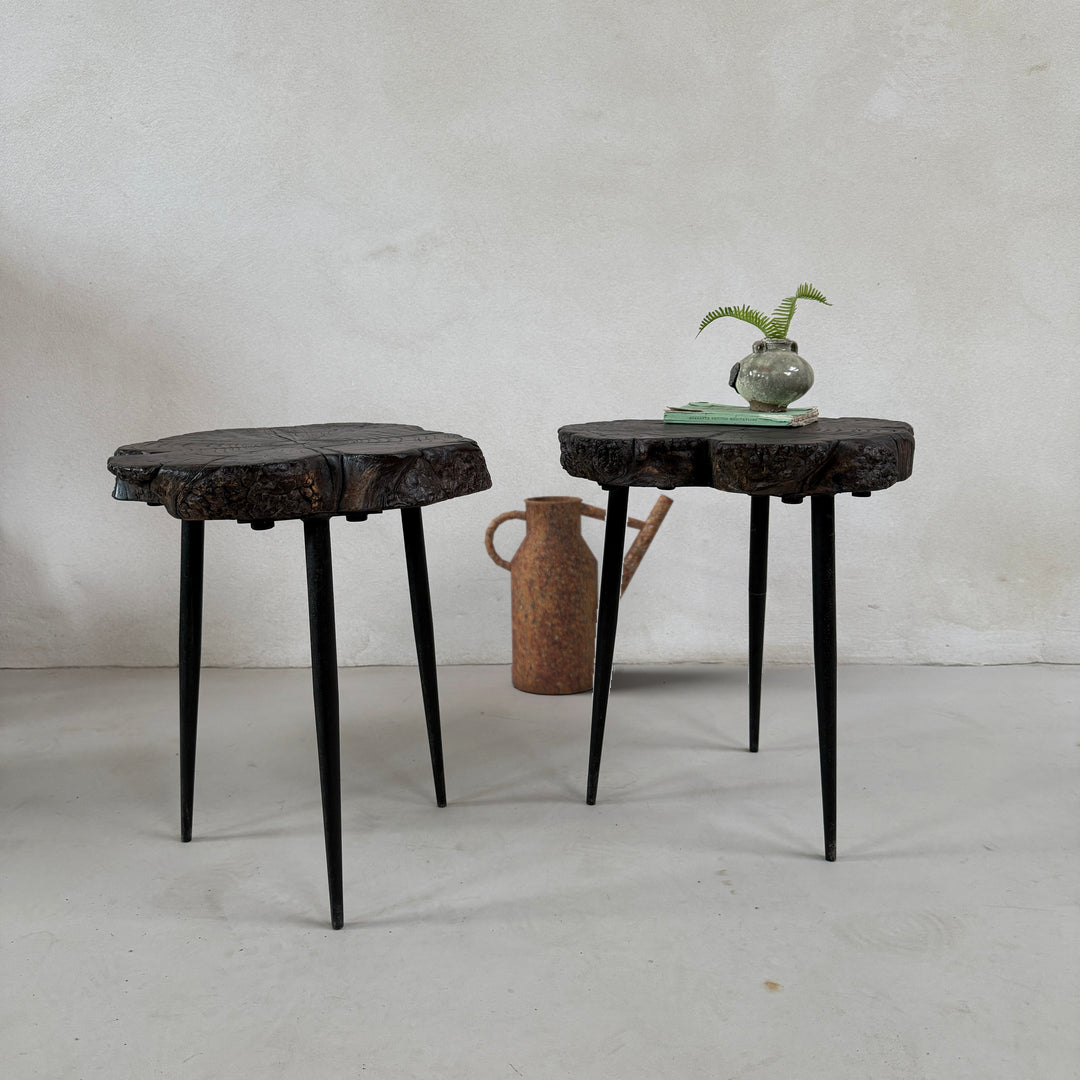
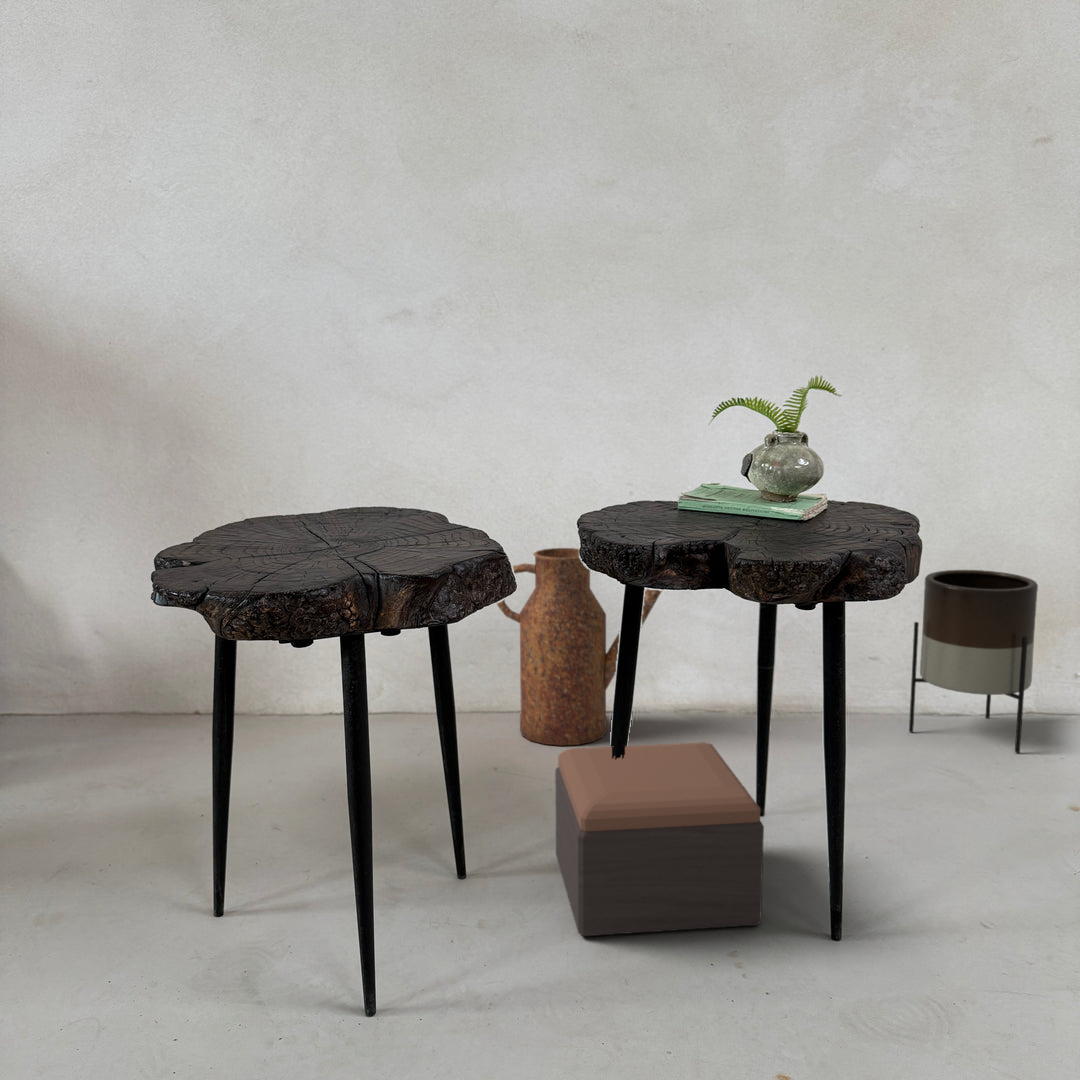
planter: none [909,516,1039,697] -> present [909,570,1038,753]
footstool: none [540,667,754,856] -> present [555,742,764,936]

